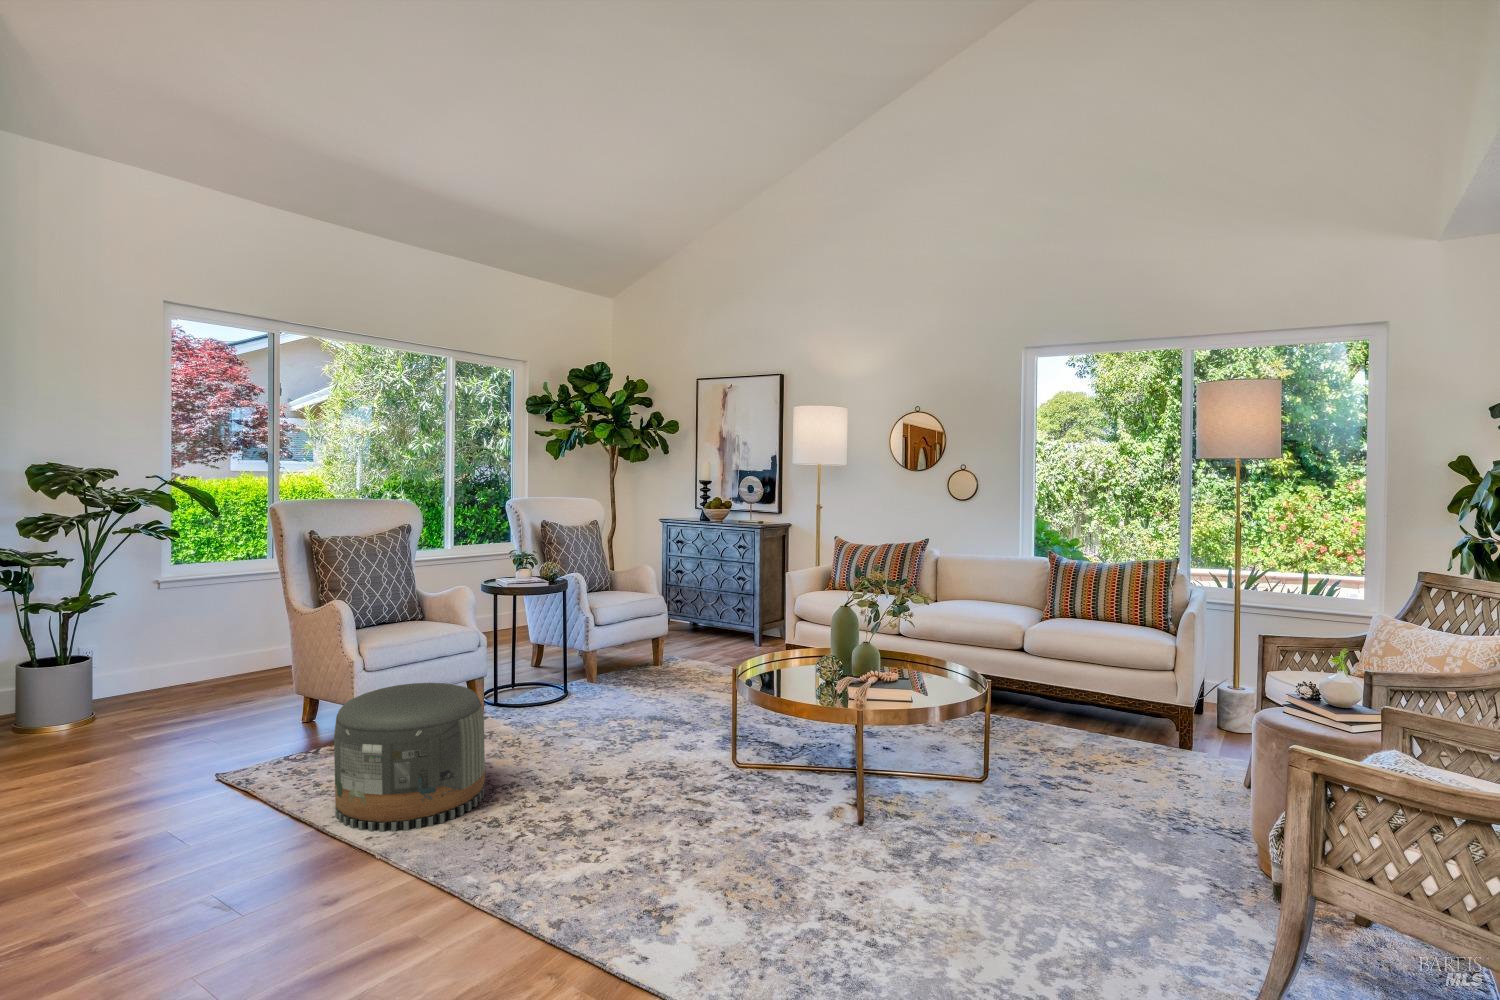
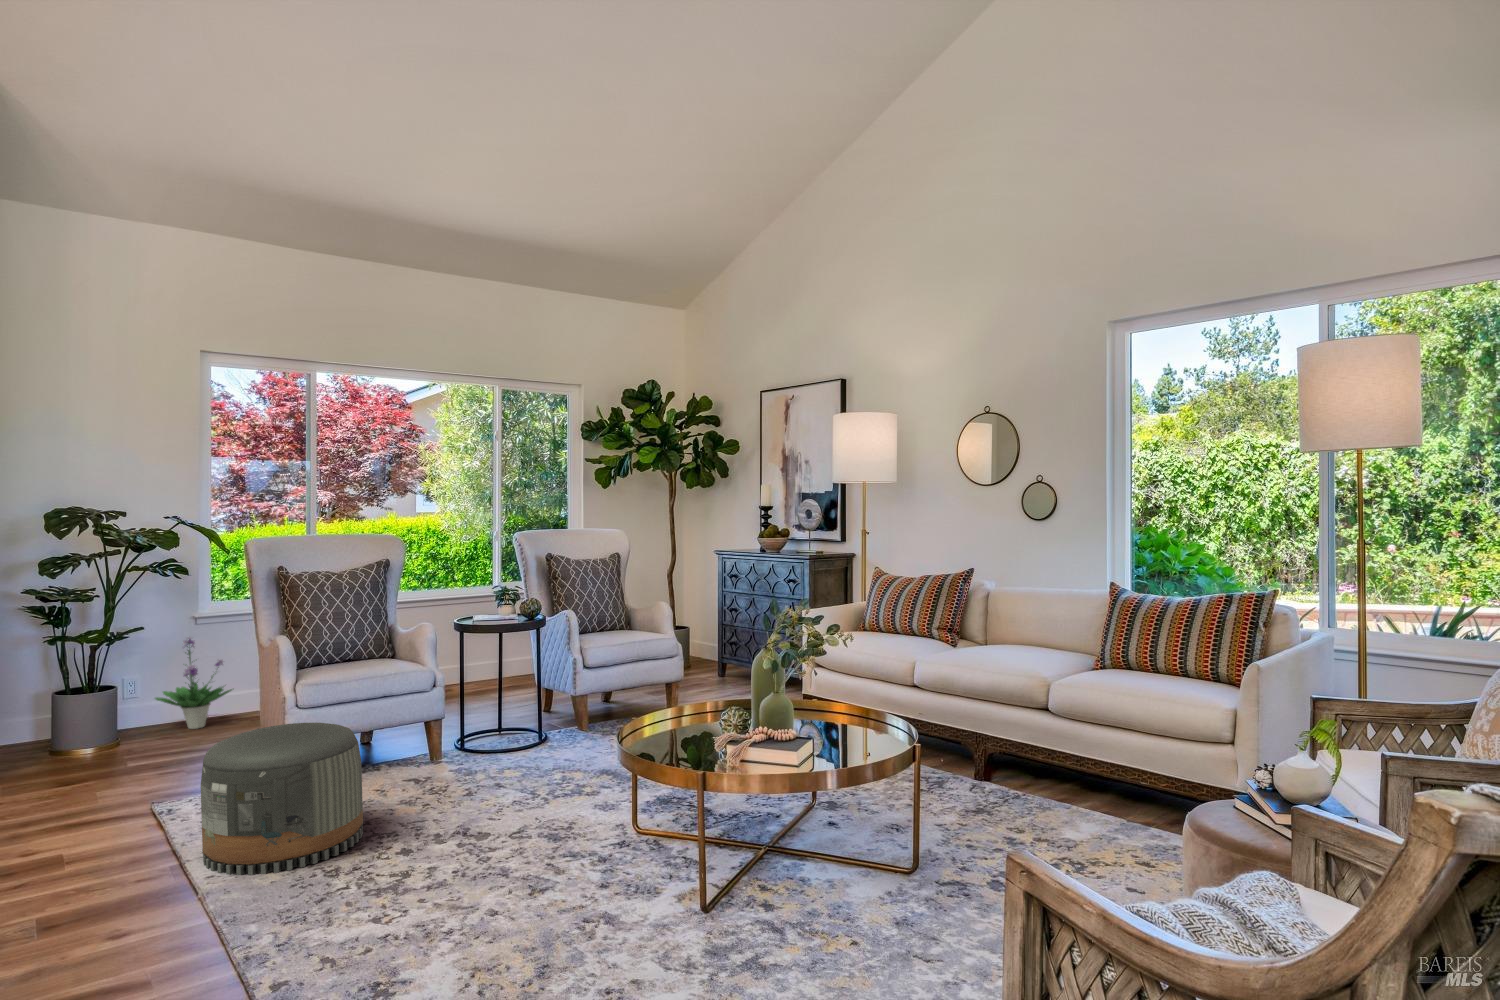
potted plant: none [126,603,213,699] -> present [155,637,232,729]

